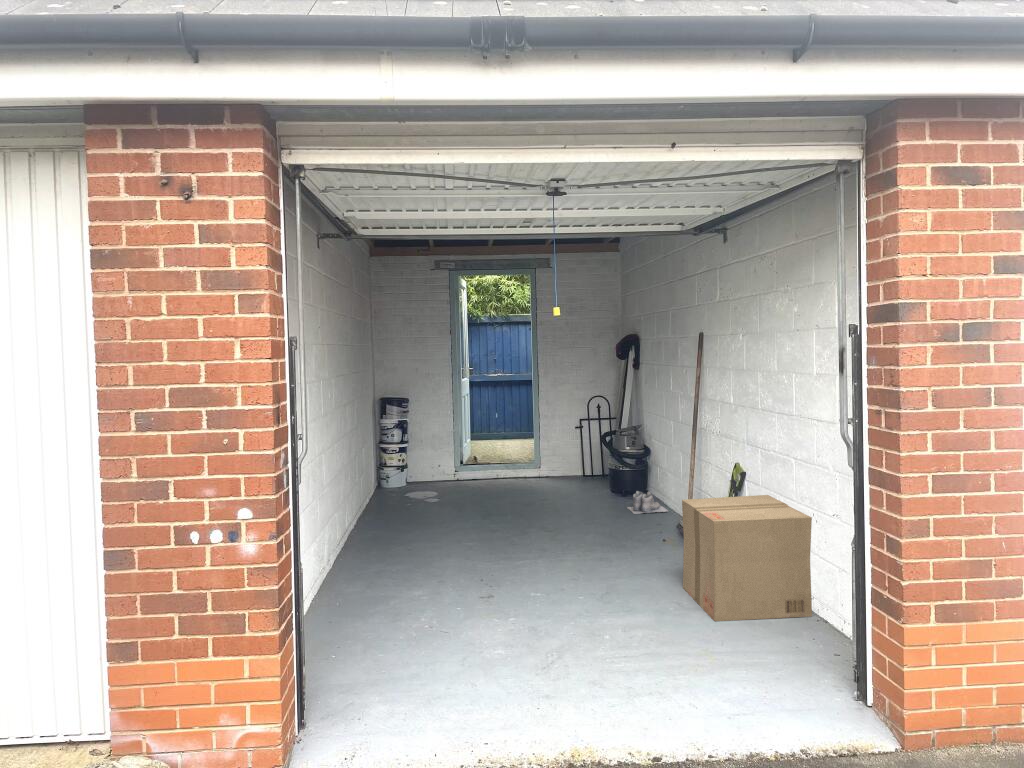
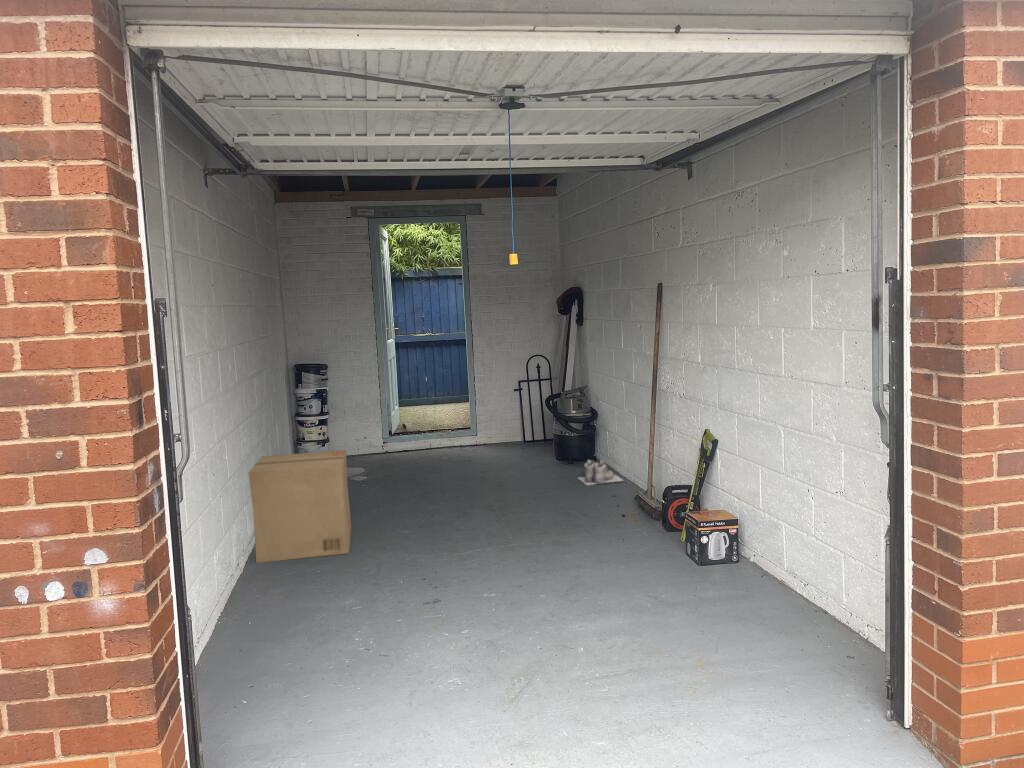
cardboard box: present [682,495,812,621] -> present [248,450,351,563]

